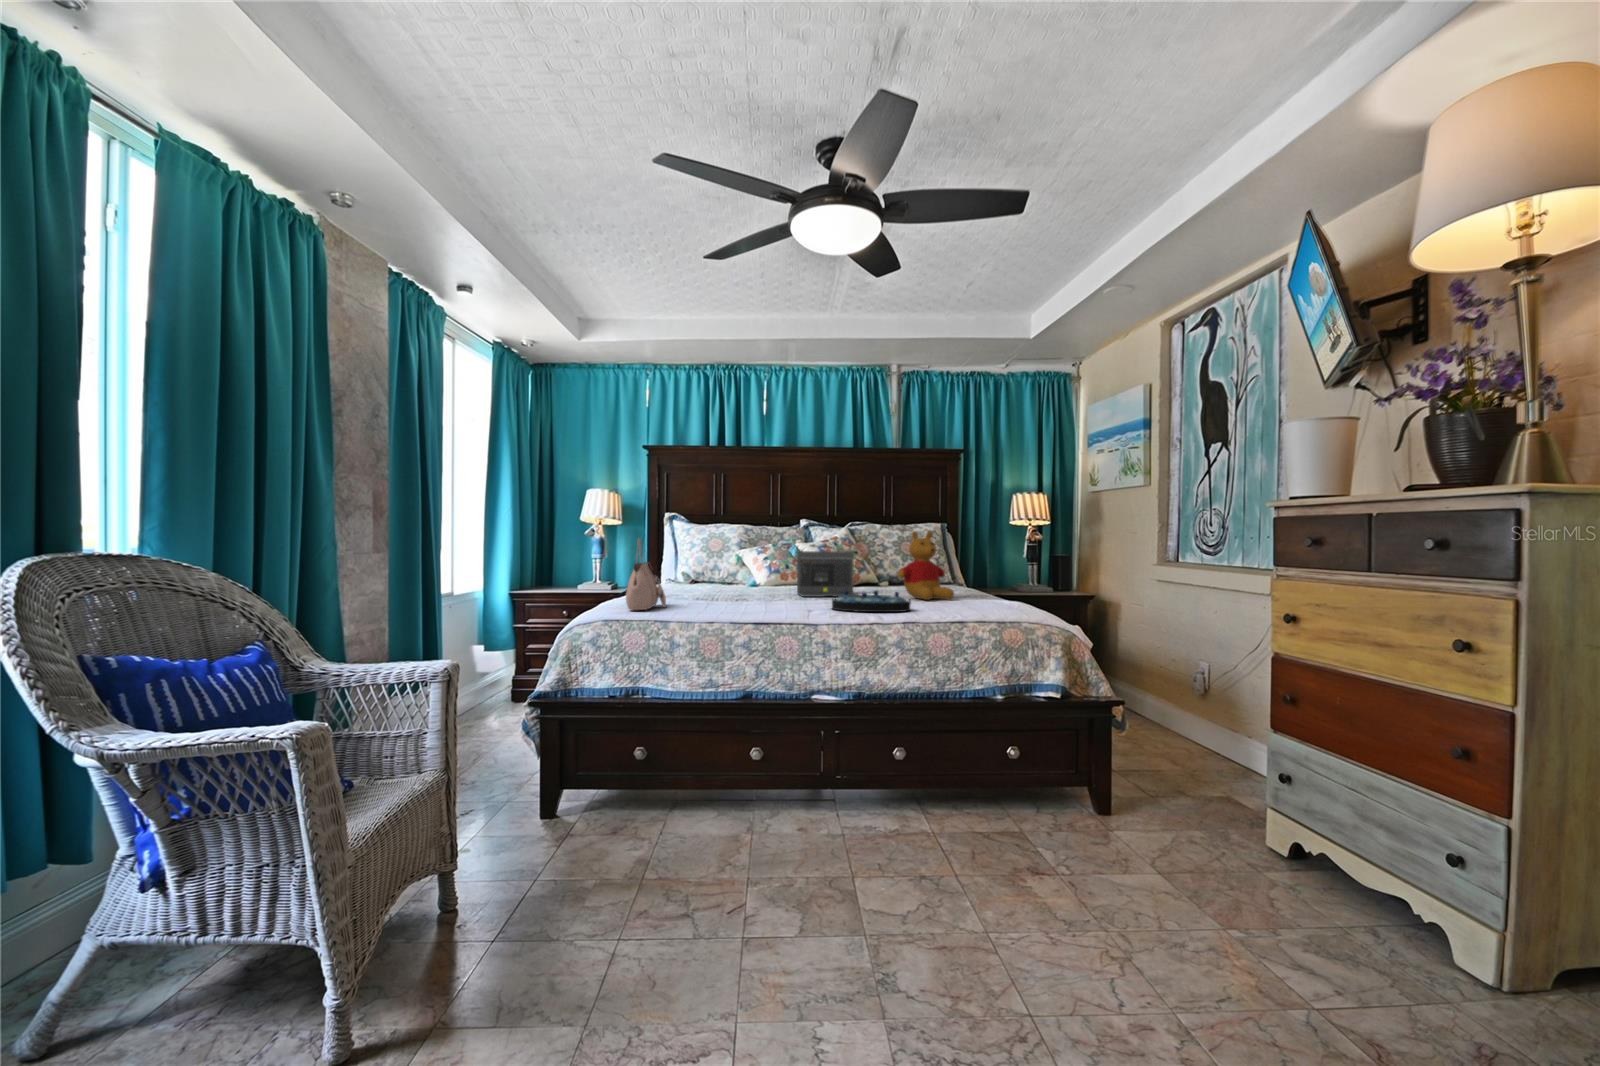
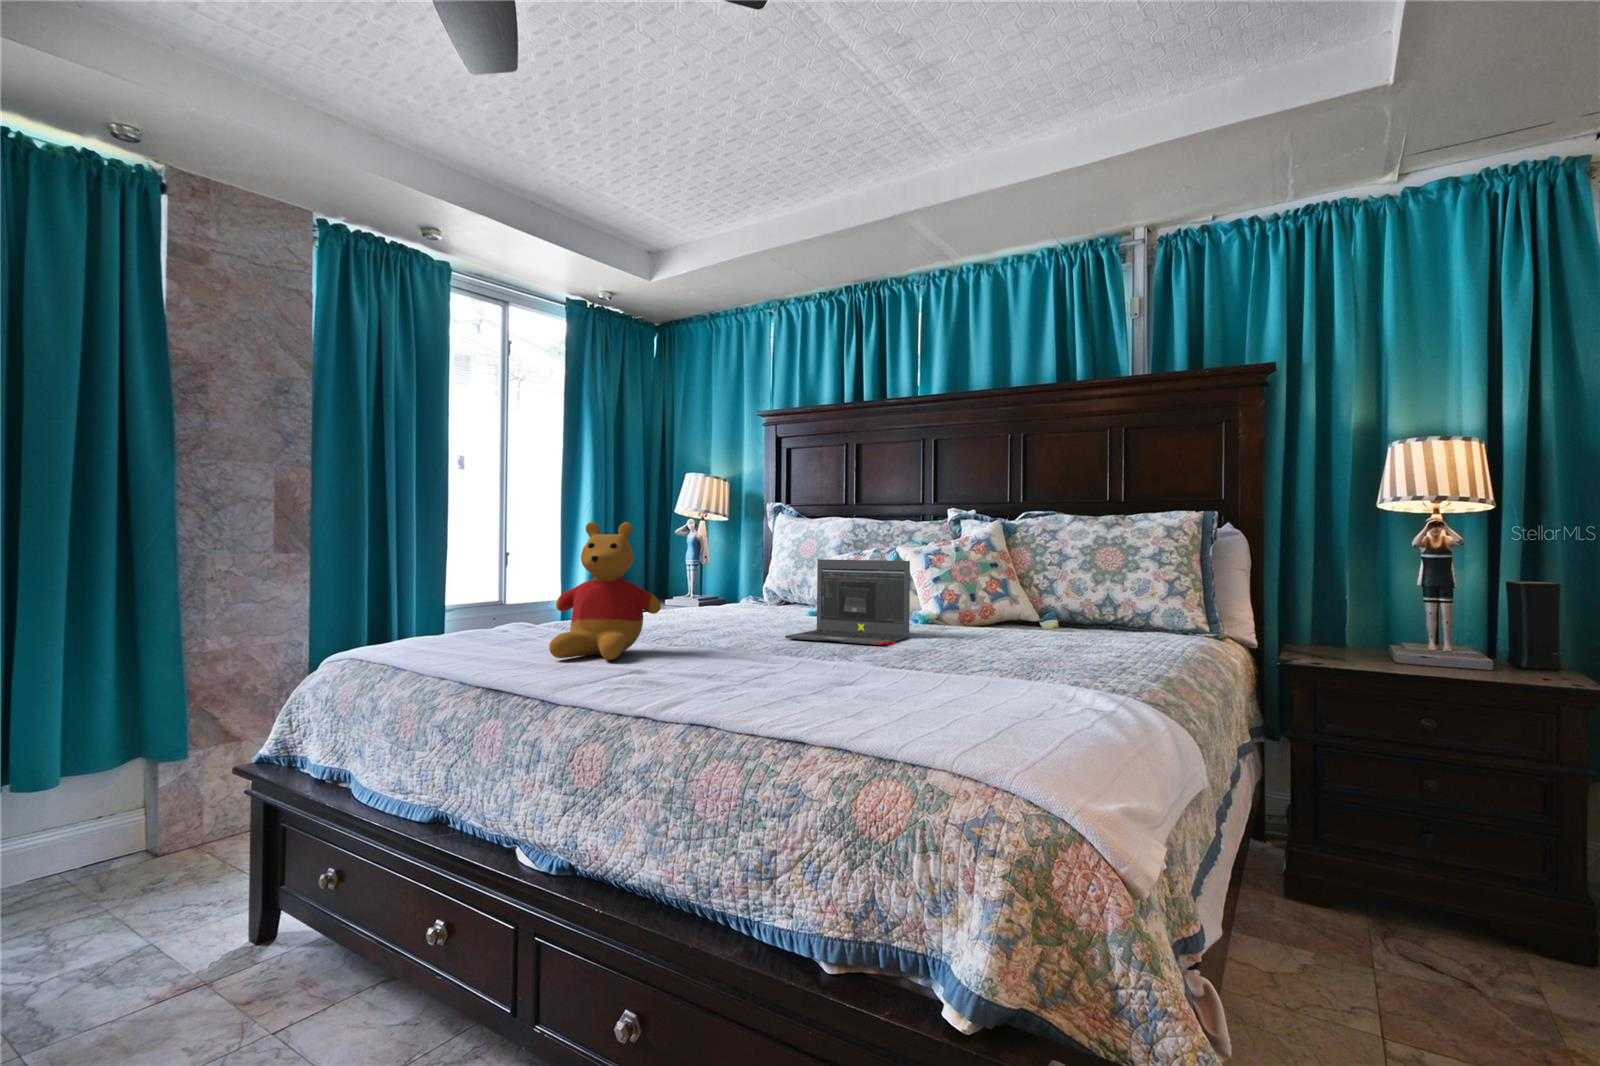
stuffed bear: present [898,532,954,600] -> present [549,522,661,660]
handbag: present [626,538,666,611] -> none [393,536,512,648]
serving tray: present [832,590,911,612] -> none [652,637,795,695]

